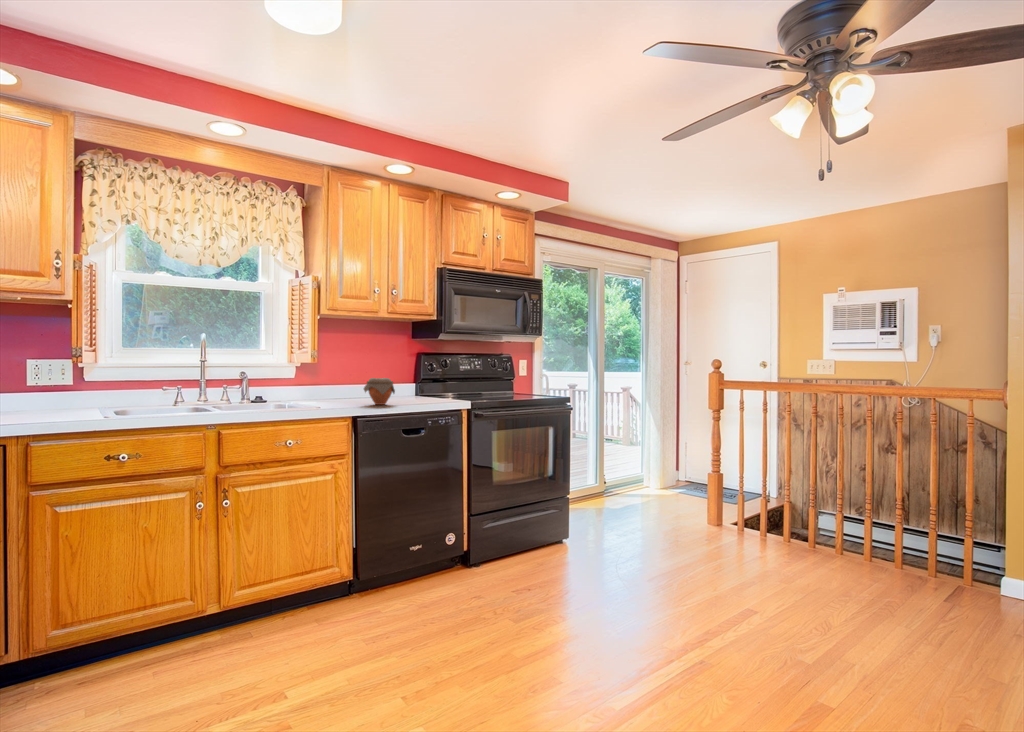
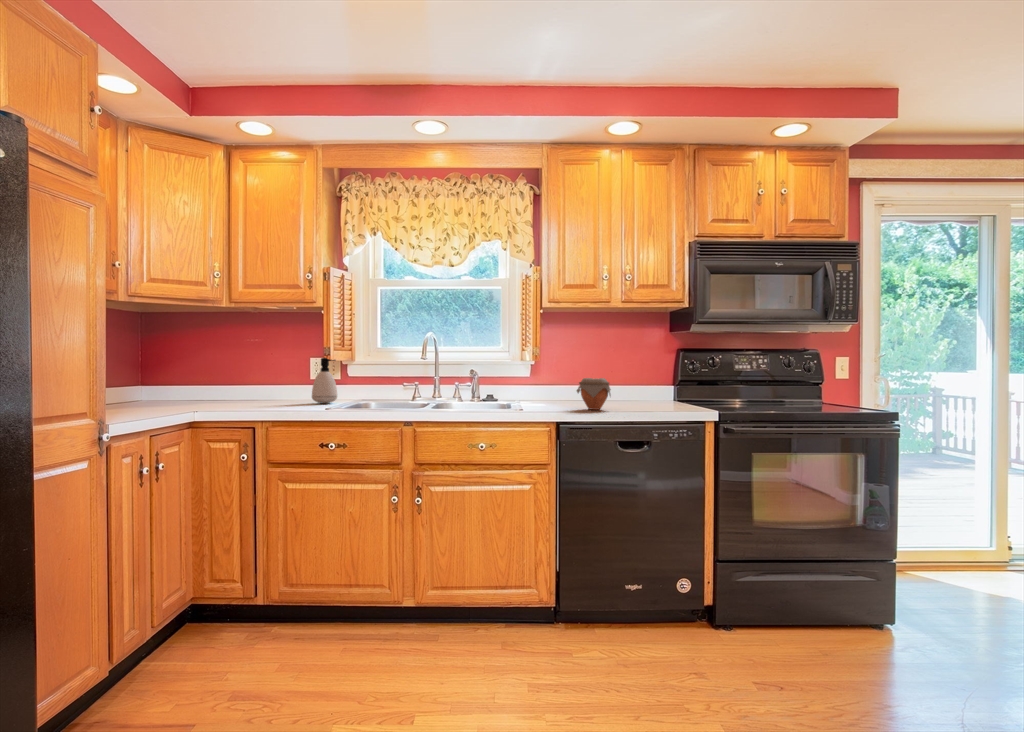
soap dispenser: none [47,358,83,411] -> present [312,358,337,403]

